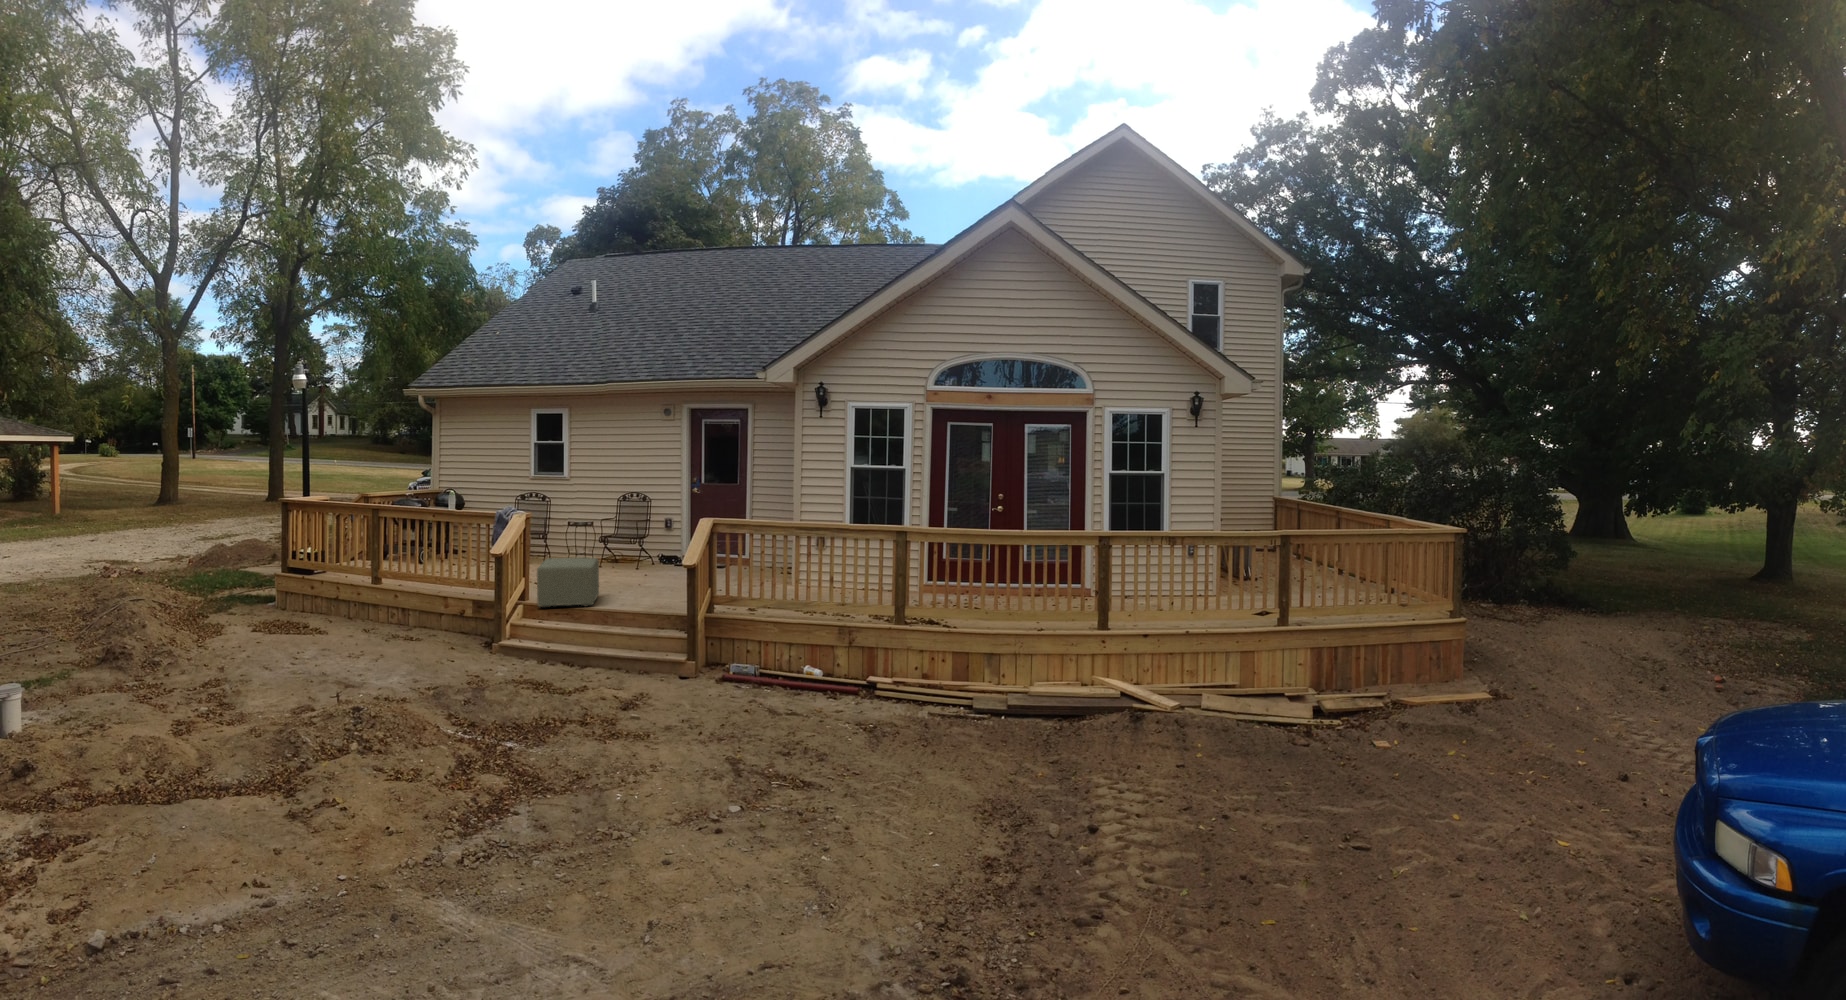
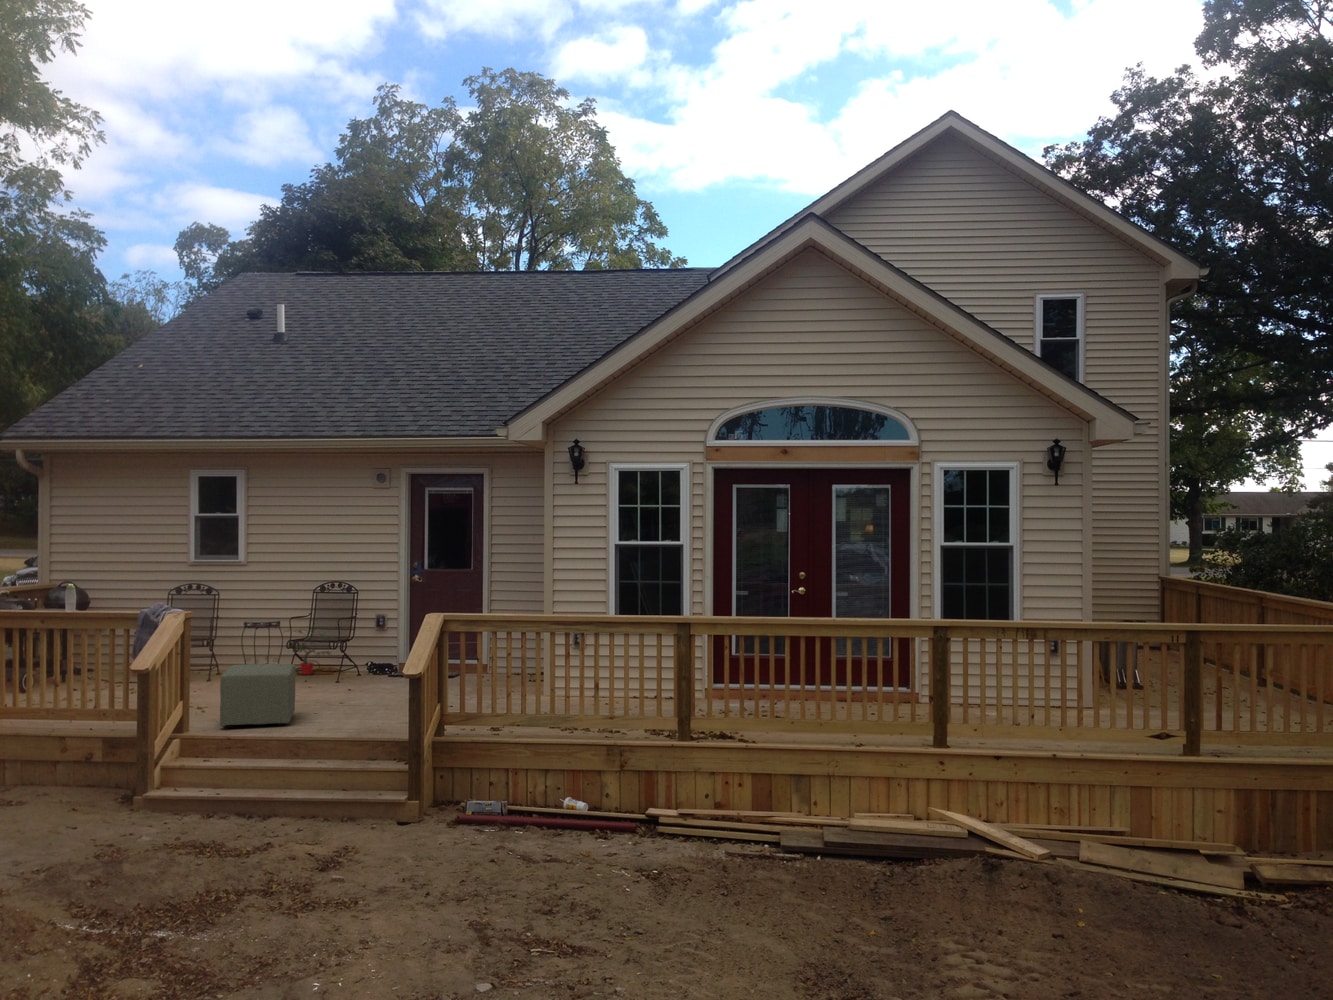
potted plant: none [594,526,639,562] -> present [288,628,331,674]

